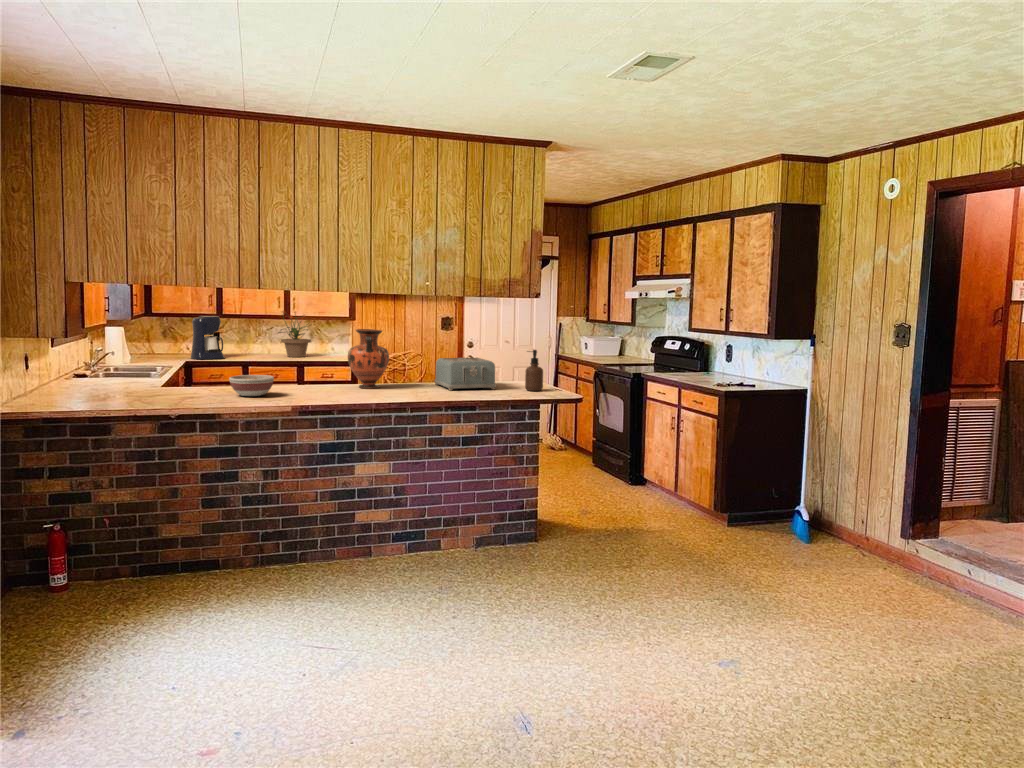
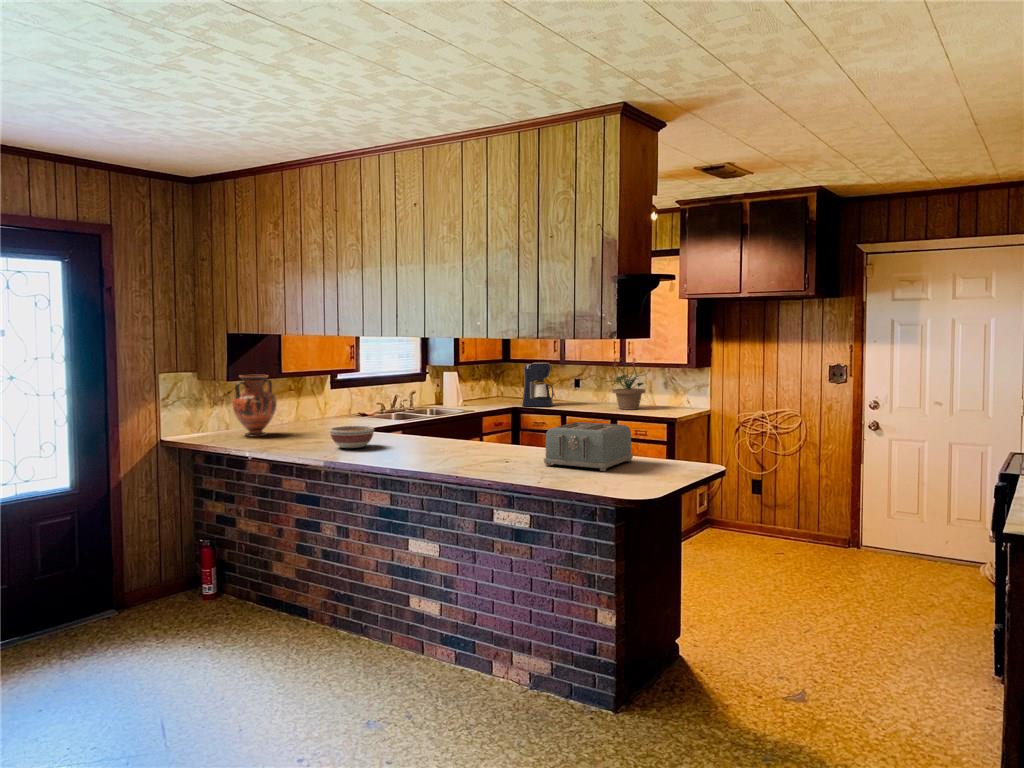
vase: present [348,329,389,388] -> present [232,375,277,437]
soap dispenser: present [525,350,543,391] -> none [633,419,660,482]

